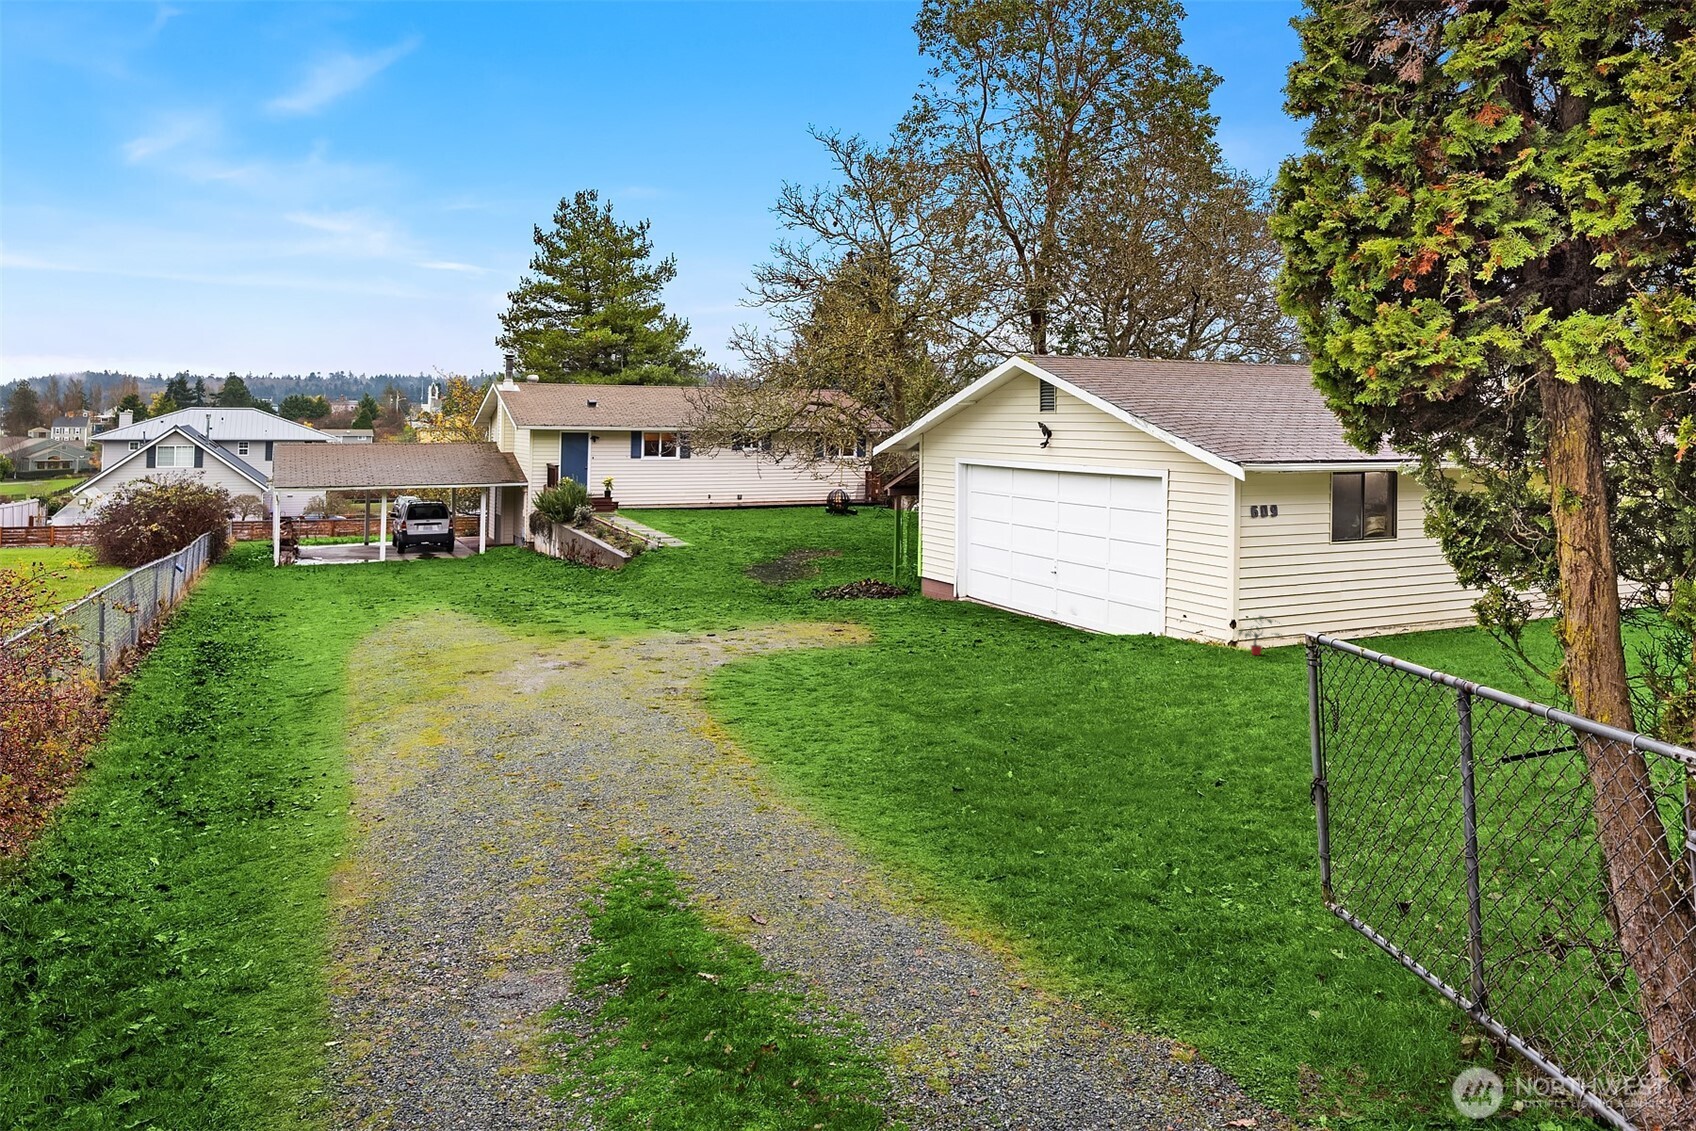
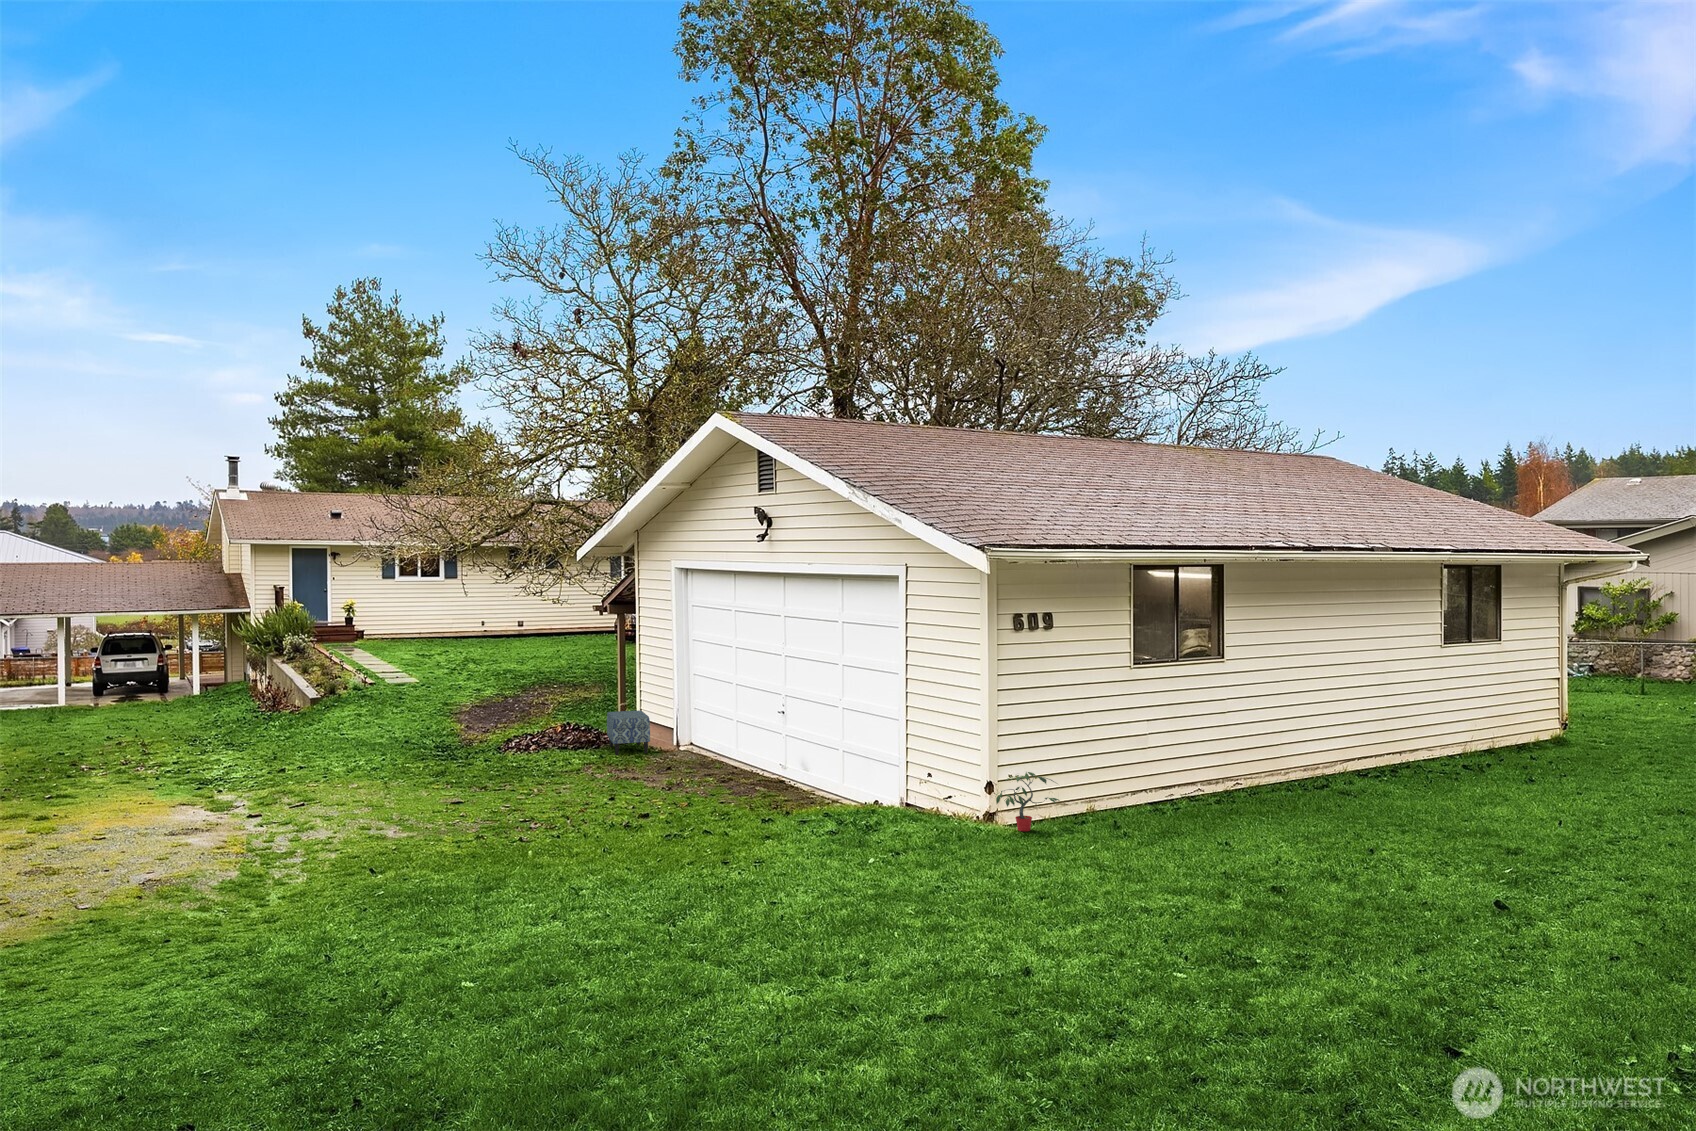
bench: none [897,571,936,604] -> present [607,710,650,755]

